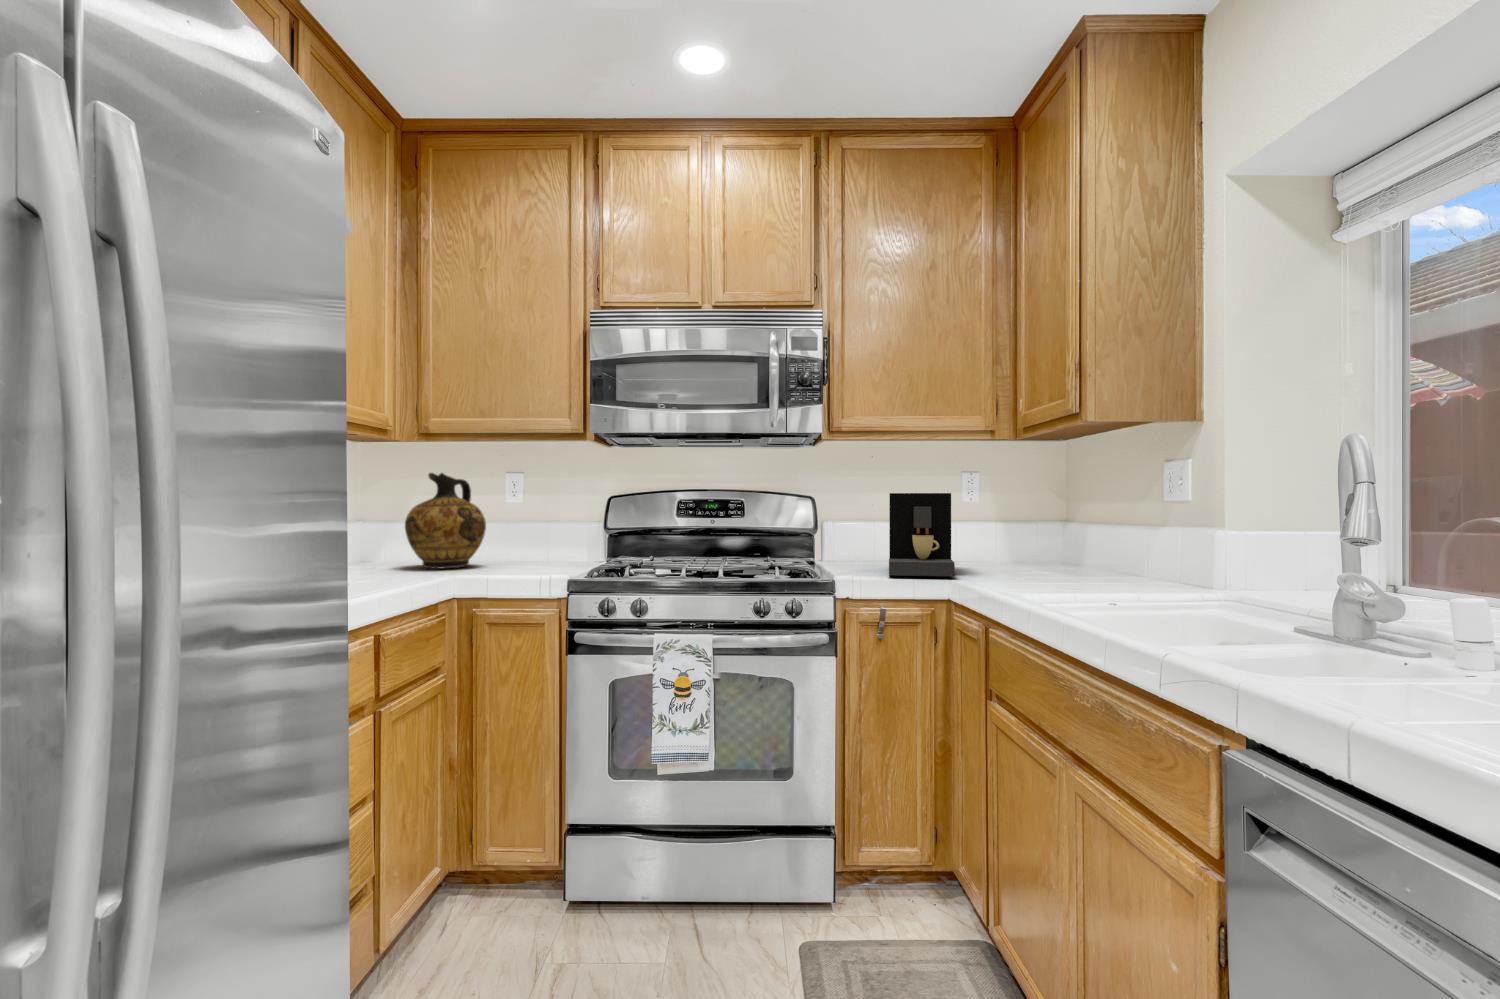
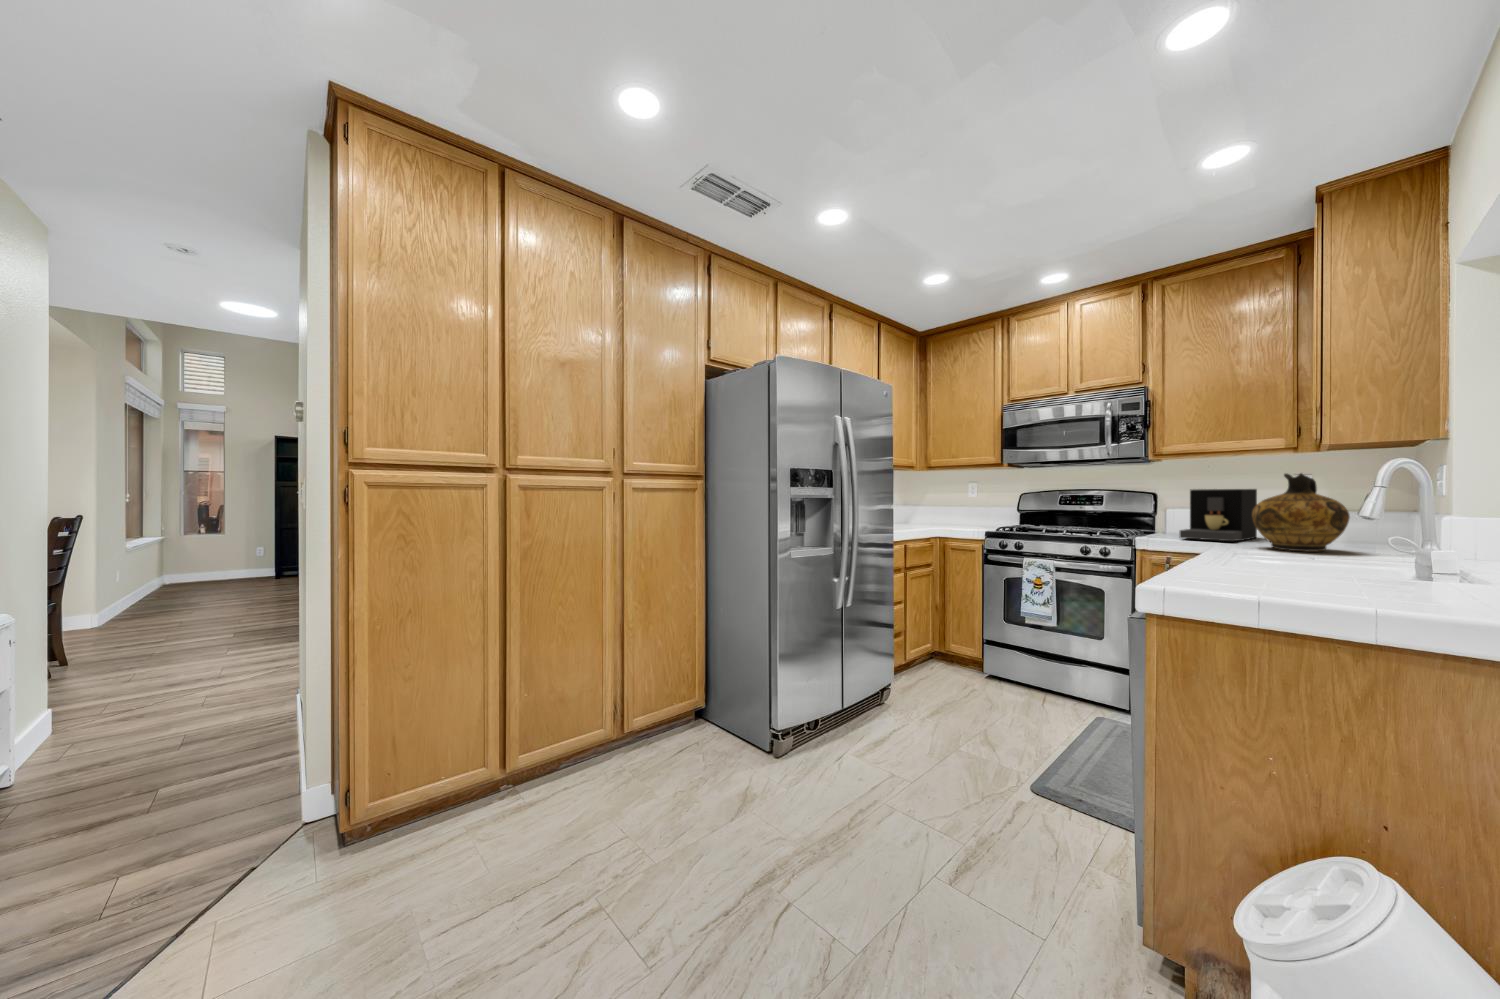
ceramic jug: present [405,473,486,568] -> present [1252,473,1350,551]

